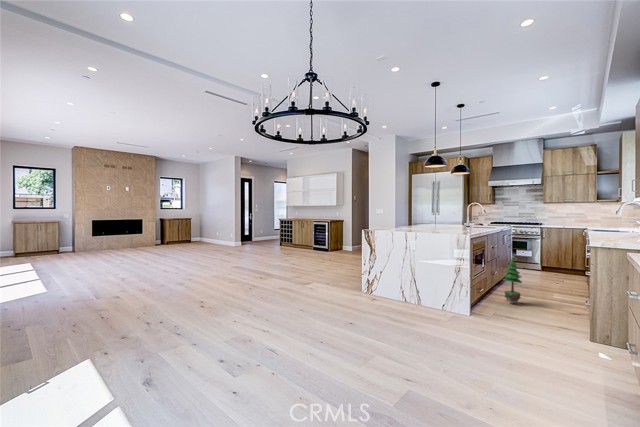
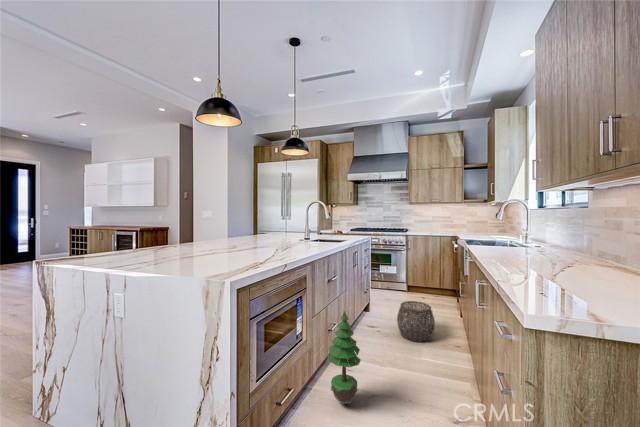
woven basket: none [538,268,568,292] -> present [397,301,435,342]

